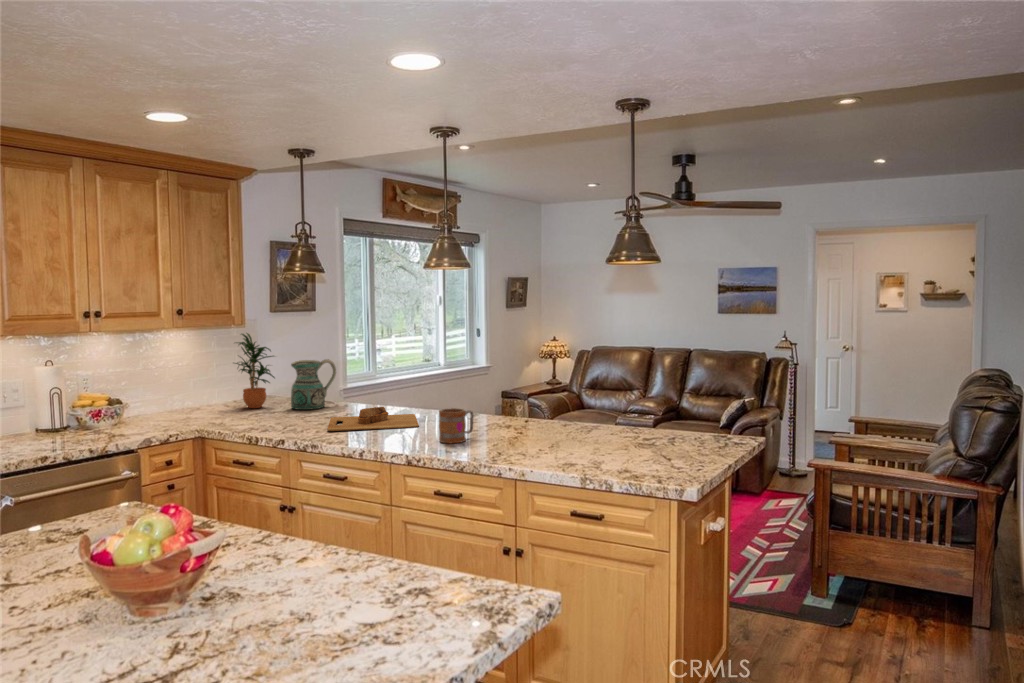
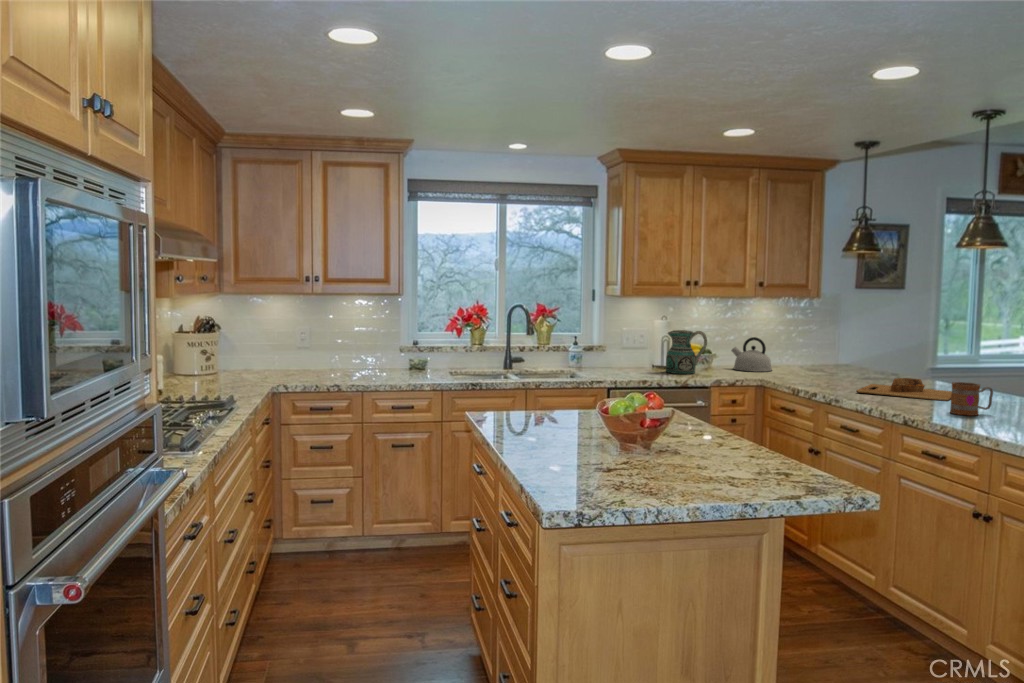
potted plant: present [235,333,275,408] -> none [801,304,843,372]
ceramic pitcher: present [291,359,336,410] -> present [666,330,707,374]
kettle: none [148,377,204,420] -> present [731,337,772,372]

